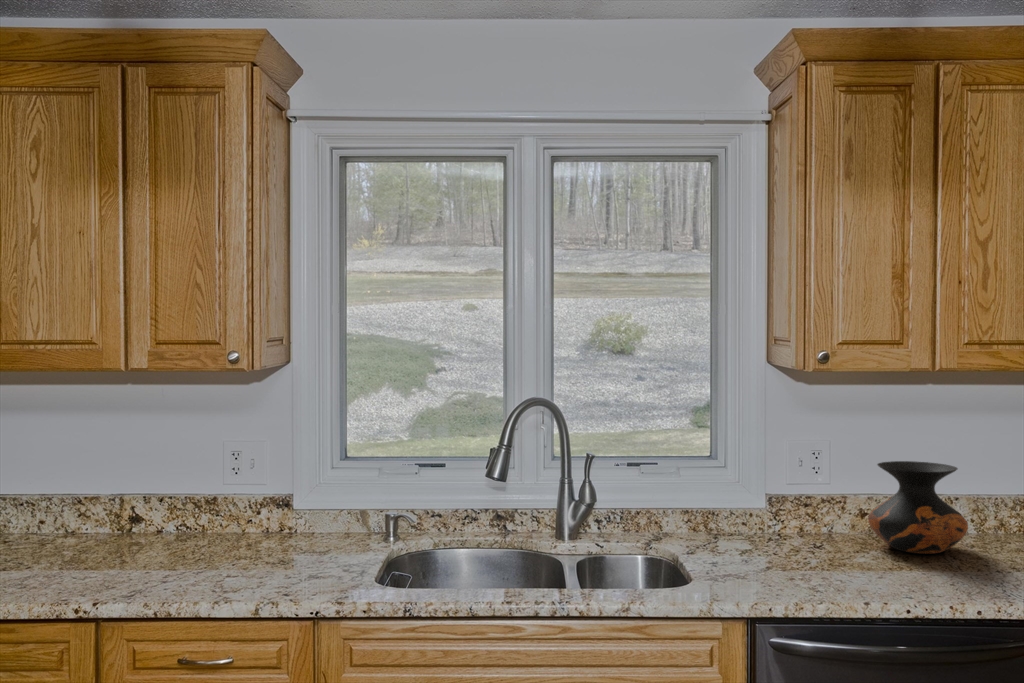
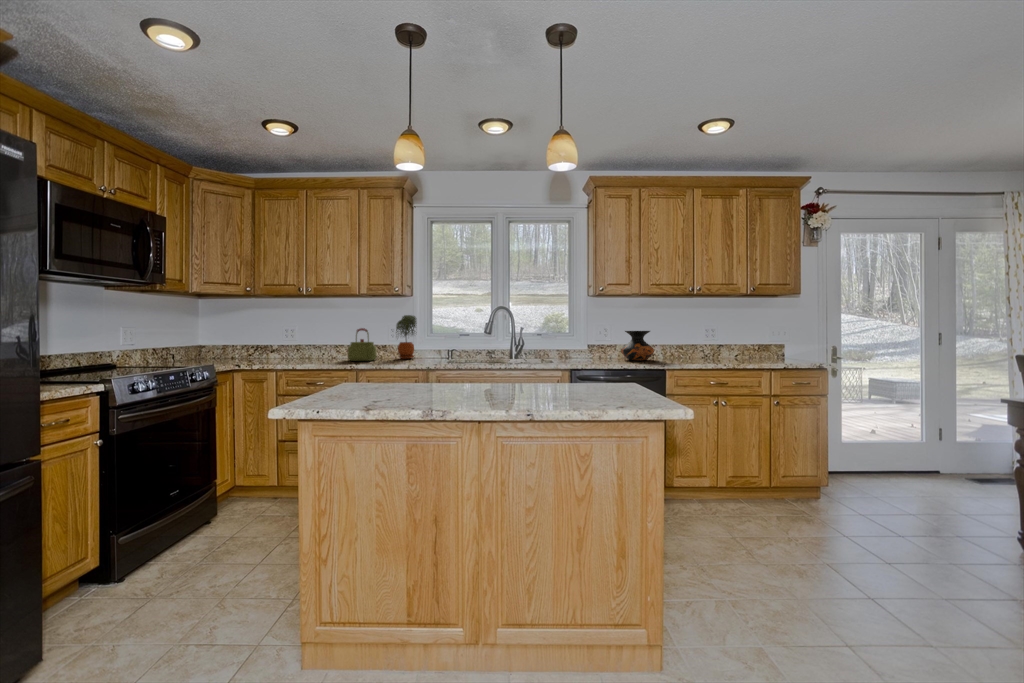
potted plant: none [237,415,305,539] -> present [396,315,417,359]
kettle: none [98,460,183,558] -> present [348,328,377,361]

